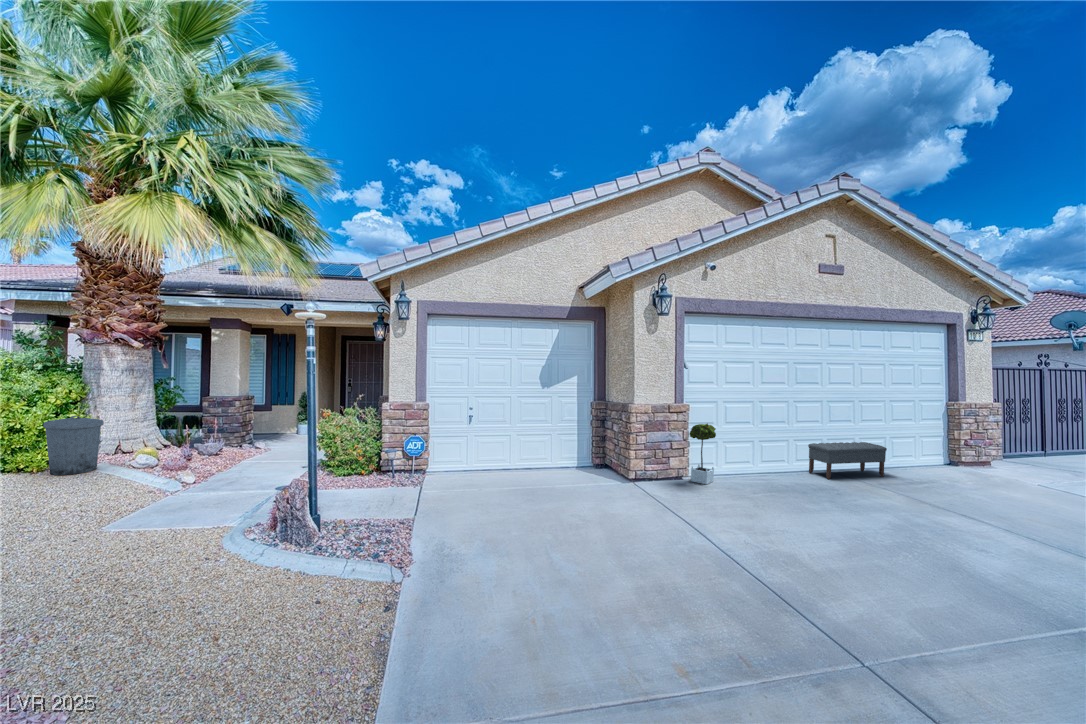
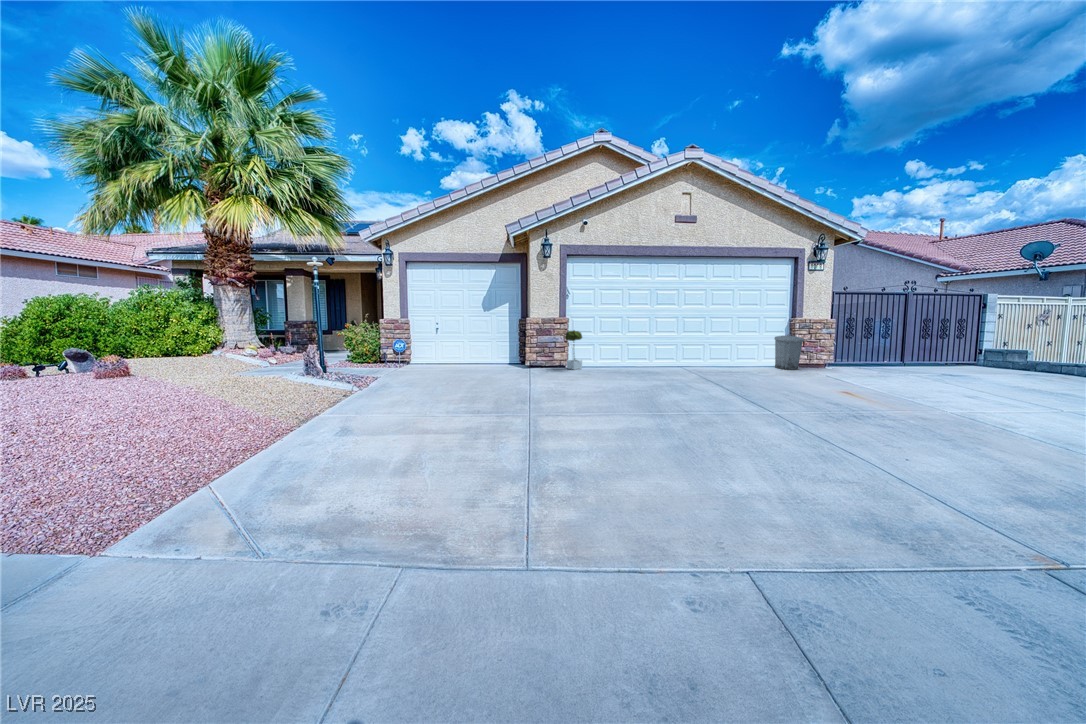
trash can: present [43,416,104,475] -> present [774,334,804,370]
bench: present [808,442,887,479] -> none [661,346,715,370]

